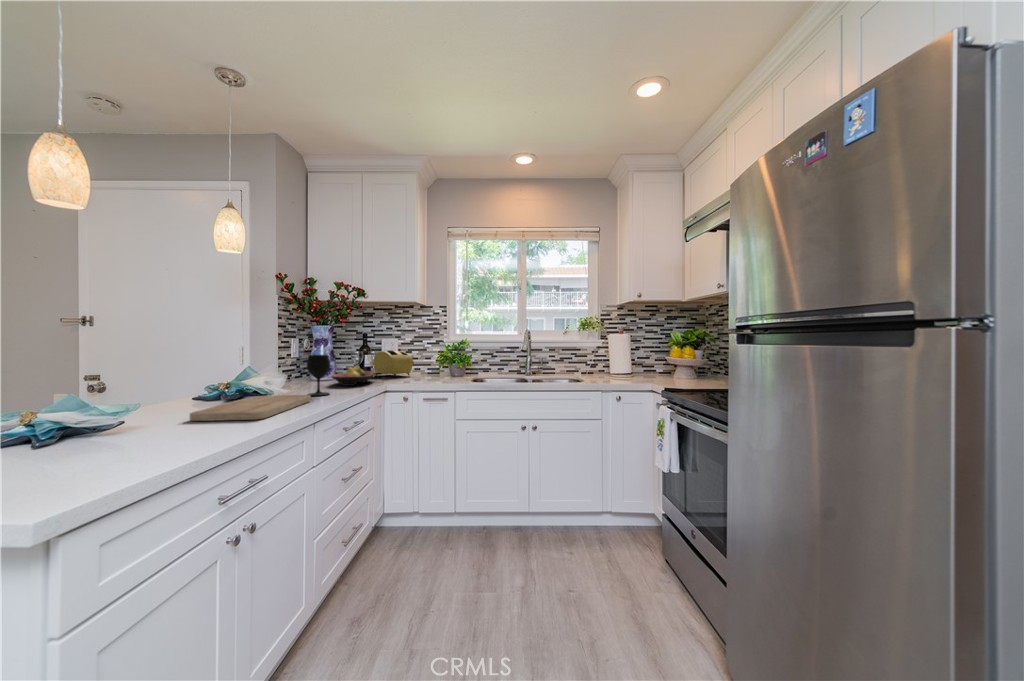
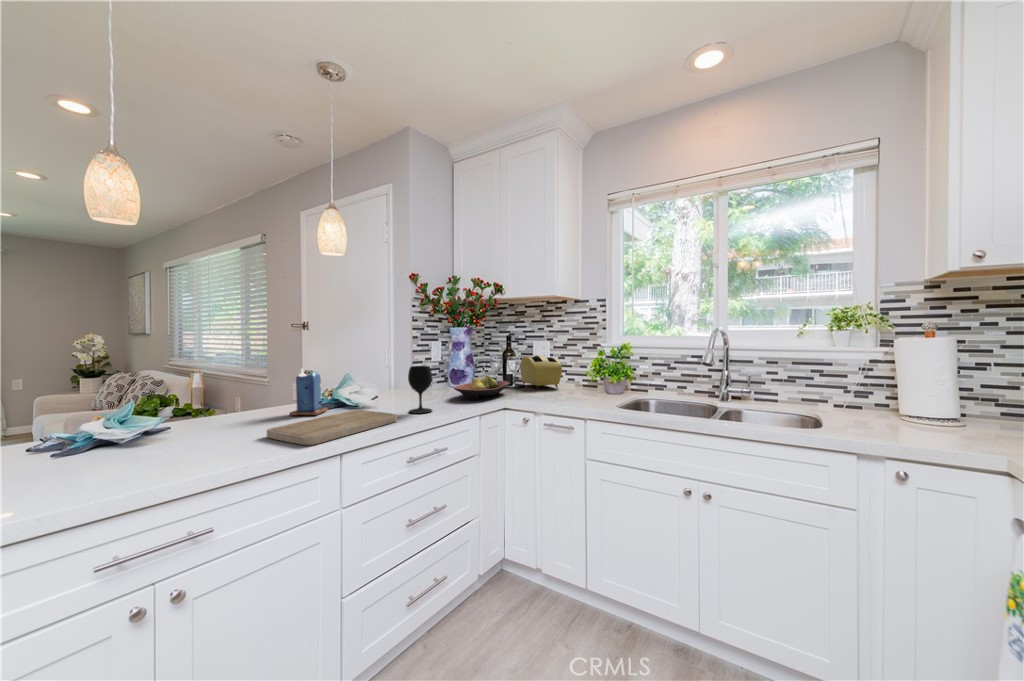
candle: none [168,358,209,408] -> present [290,369,328,415]

